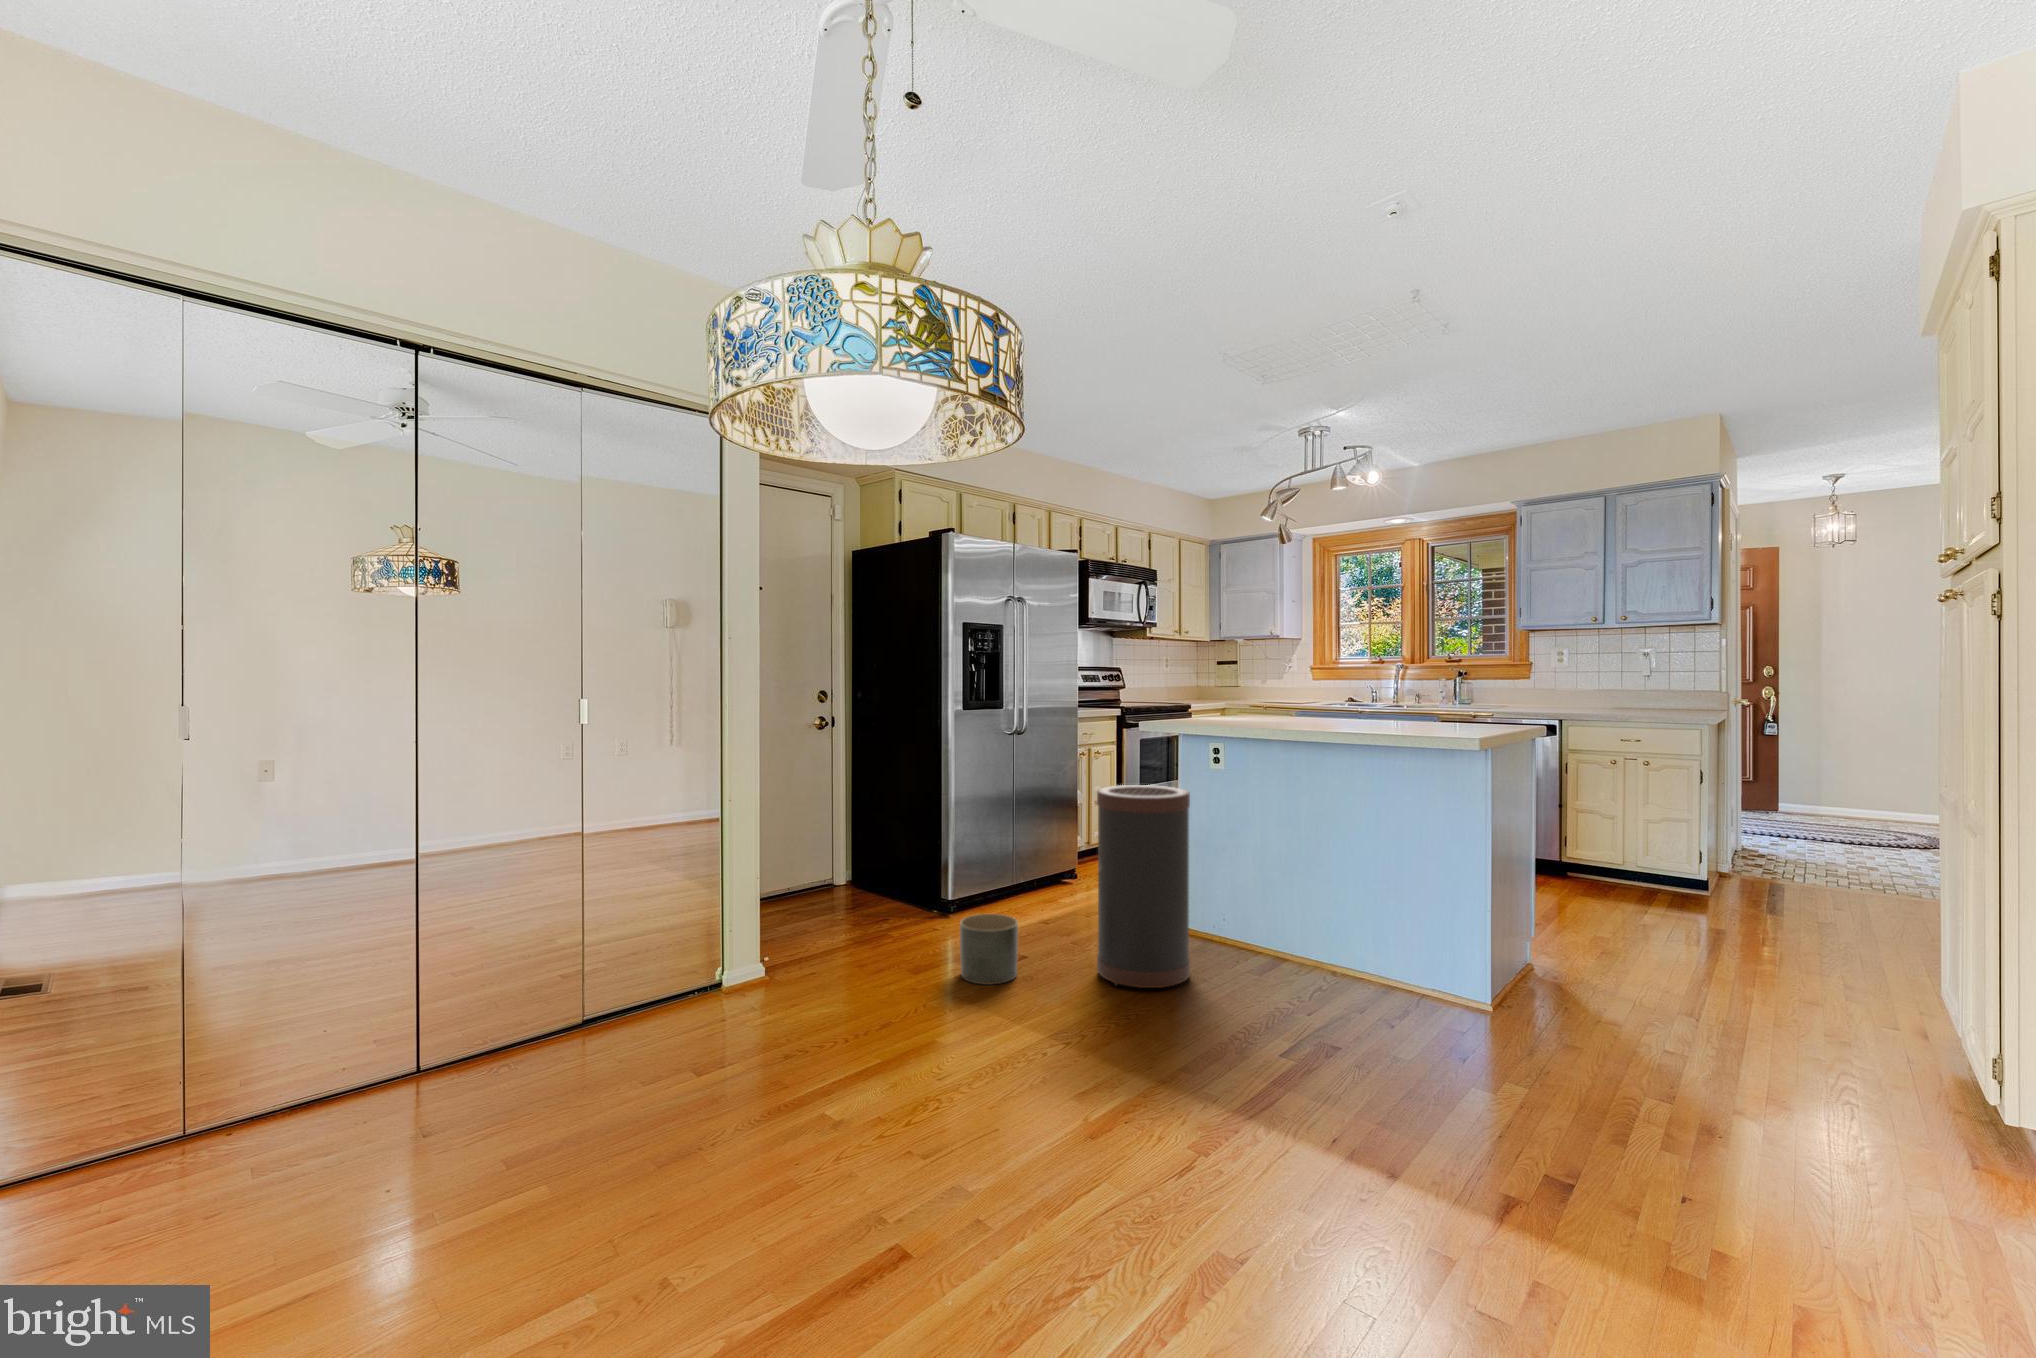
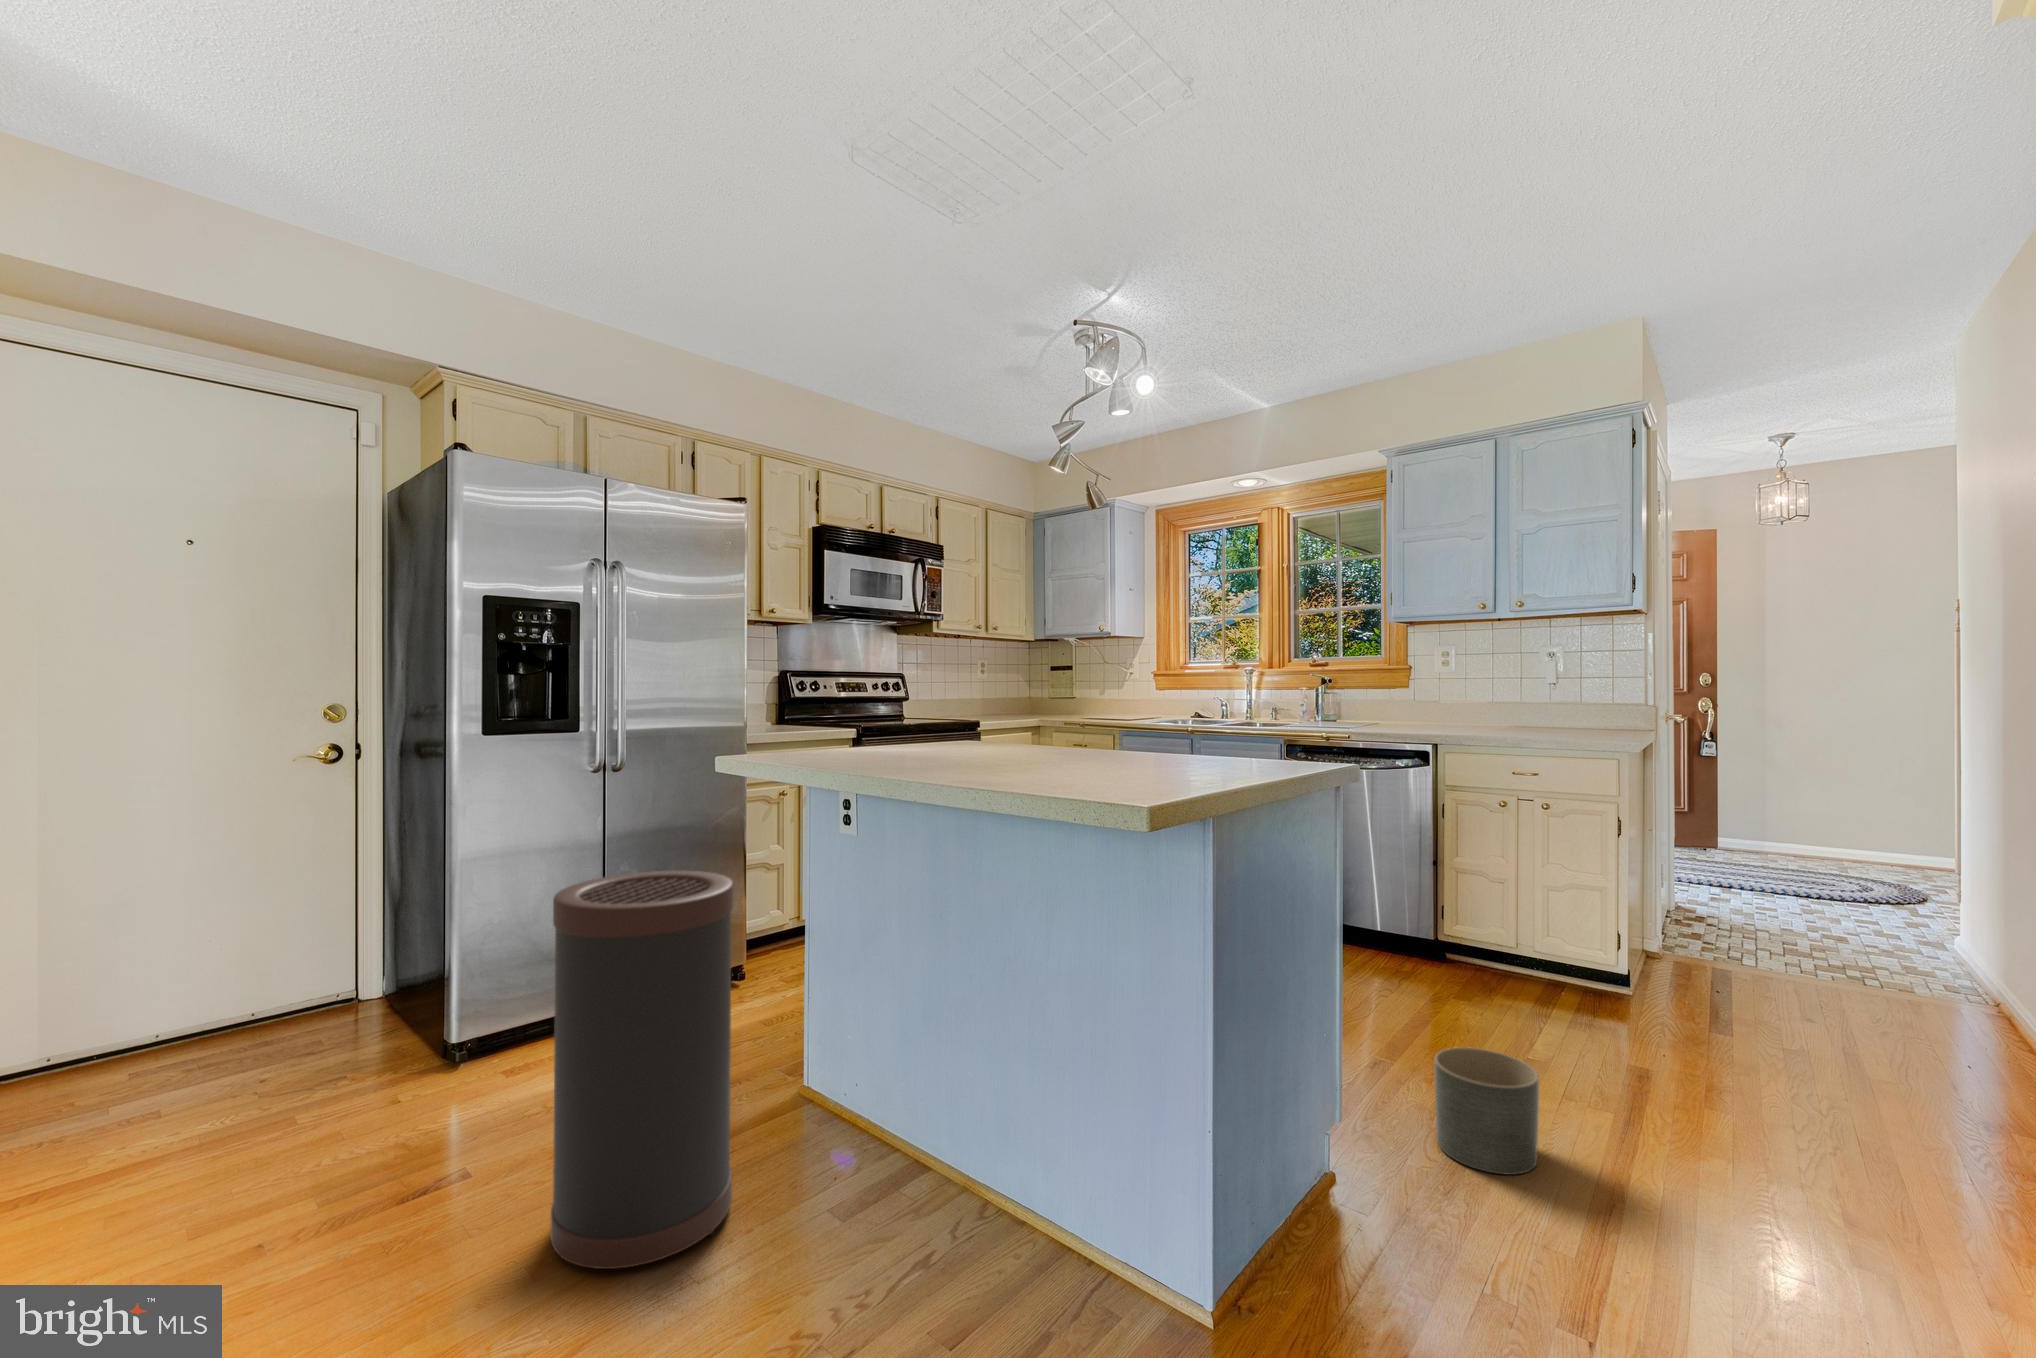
planter: present [960,914,1018,985] -> present [1434,1047,1539,1175]

